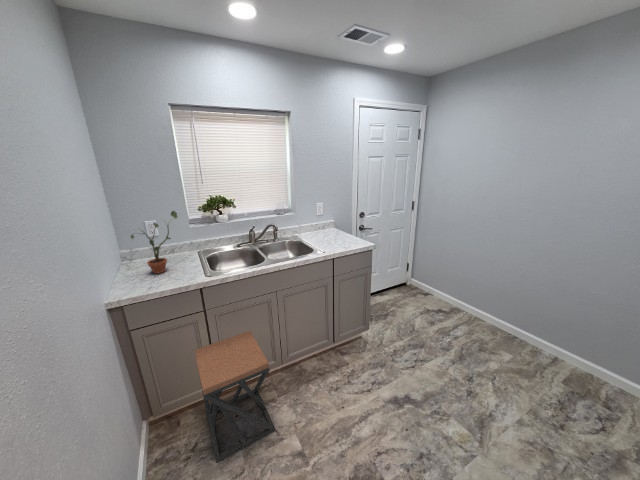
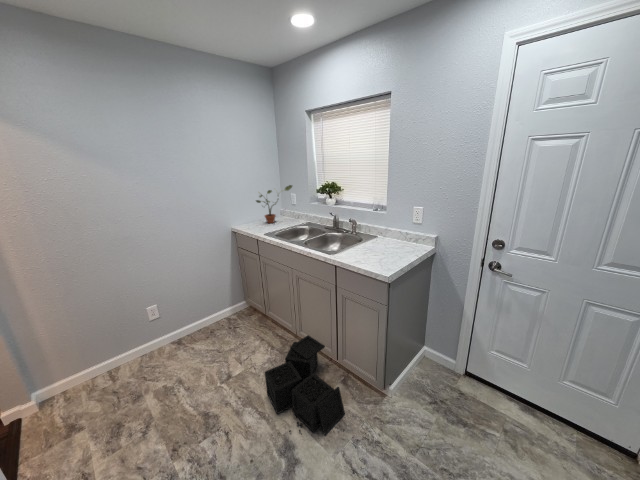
stool: present [194,331,275,463] -> none [218,275,281,357]
storage bin: none [302,341,388,412] -> present [265,335,345,435]

